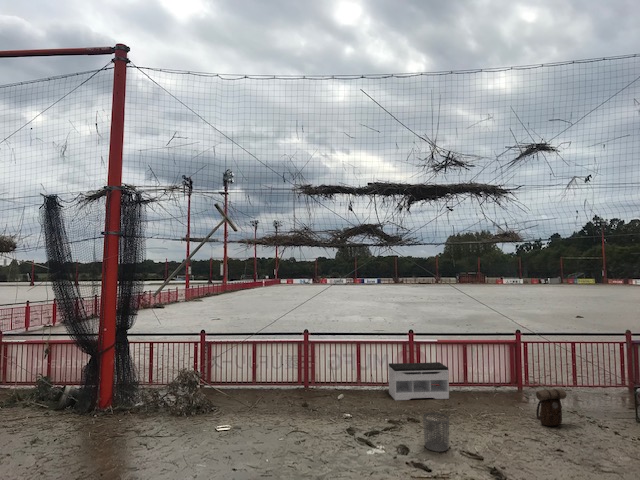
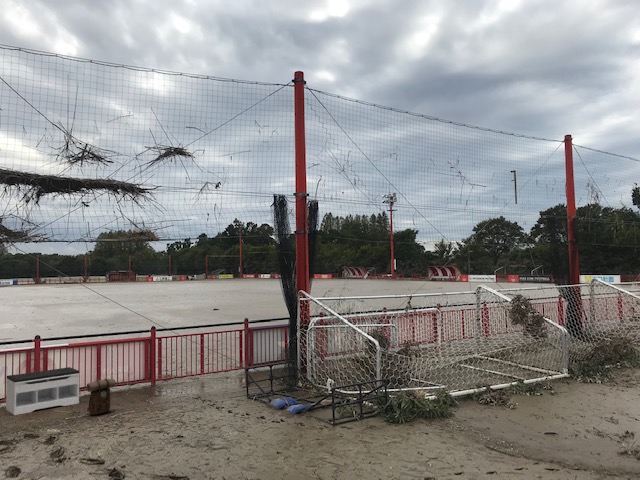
backpack: present [536,389,567,426] -> present [87,379,116,415]
waste bin: present [423,413,449,452] -> none [49,412,76,449]

